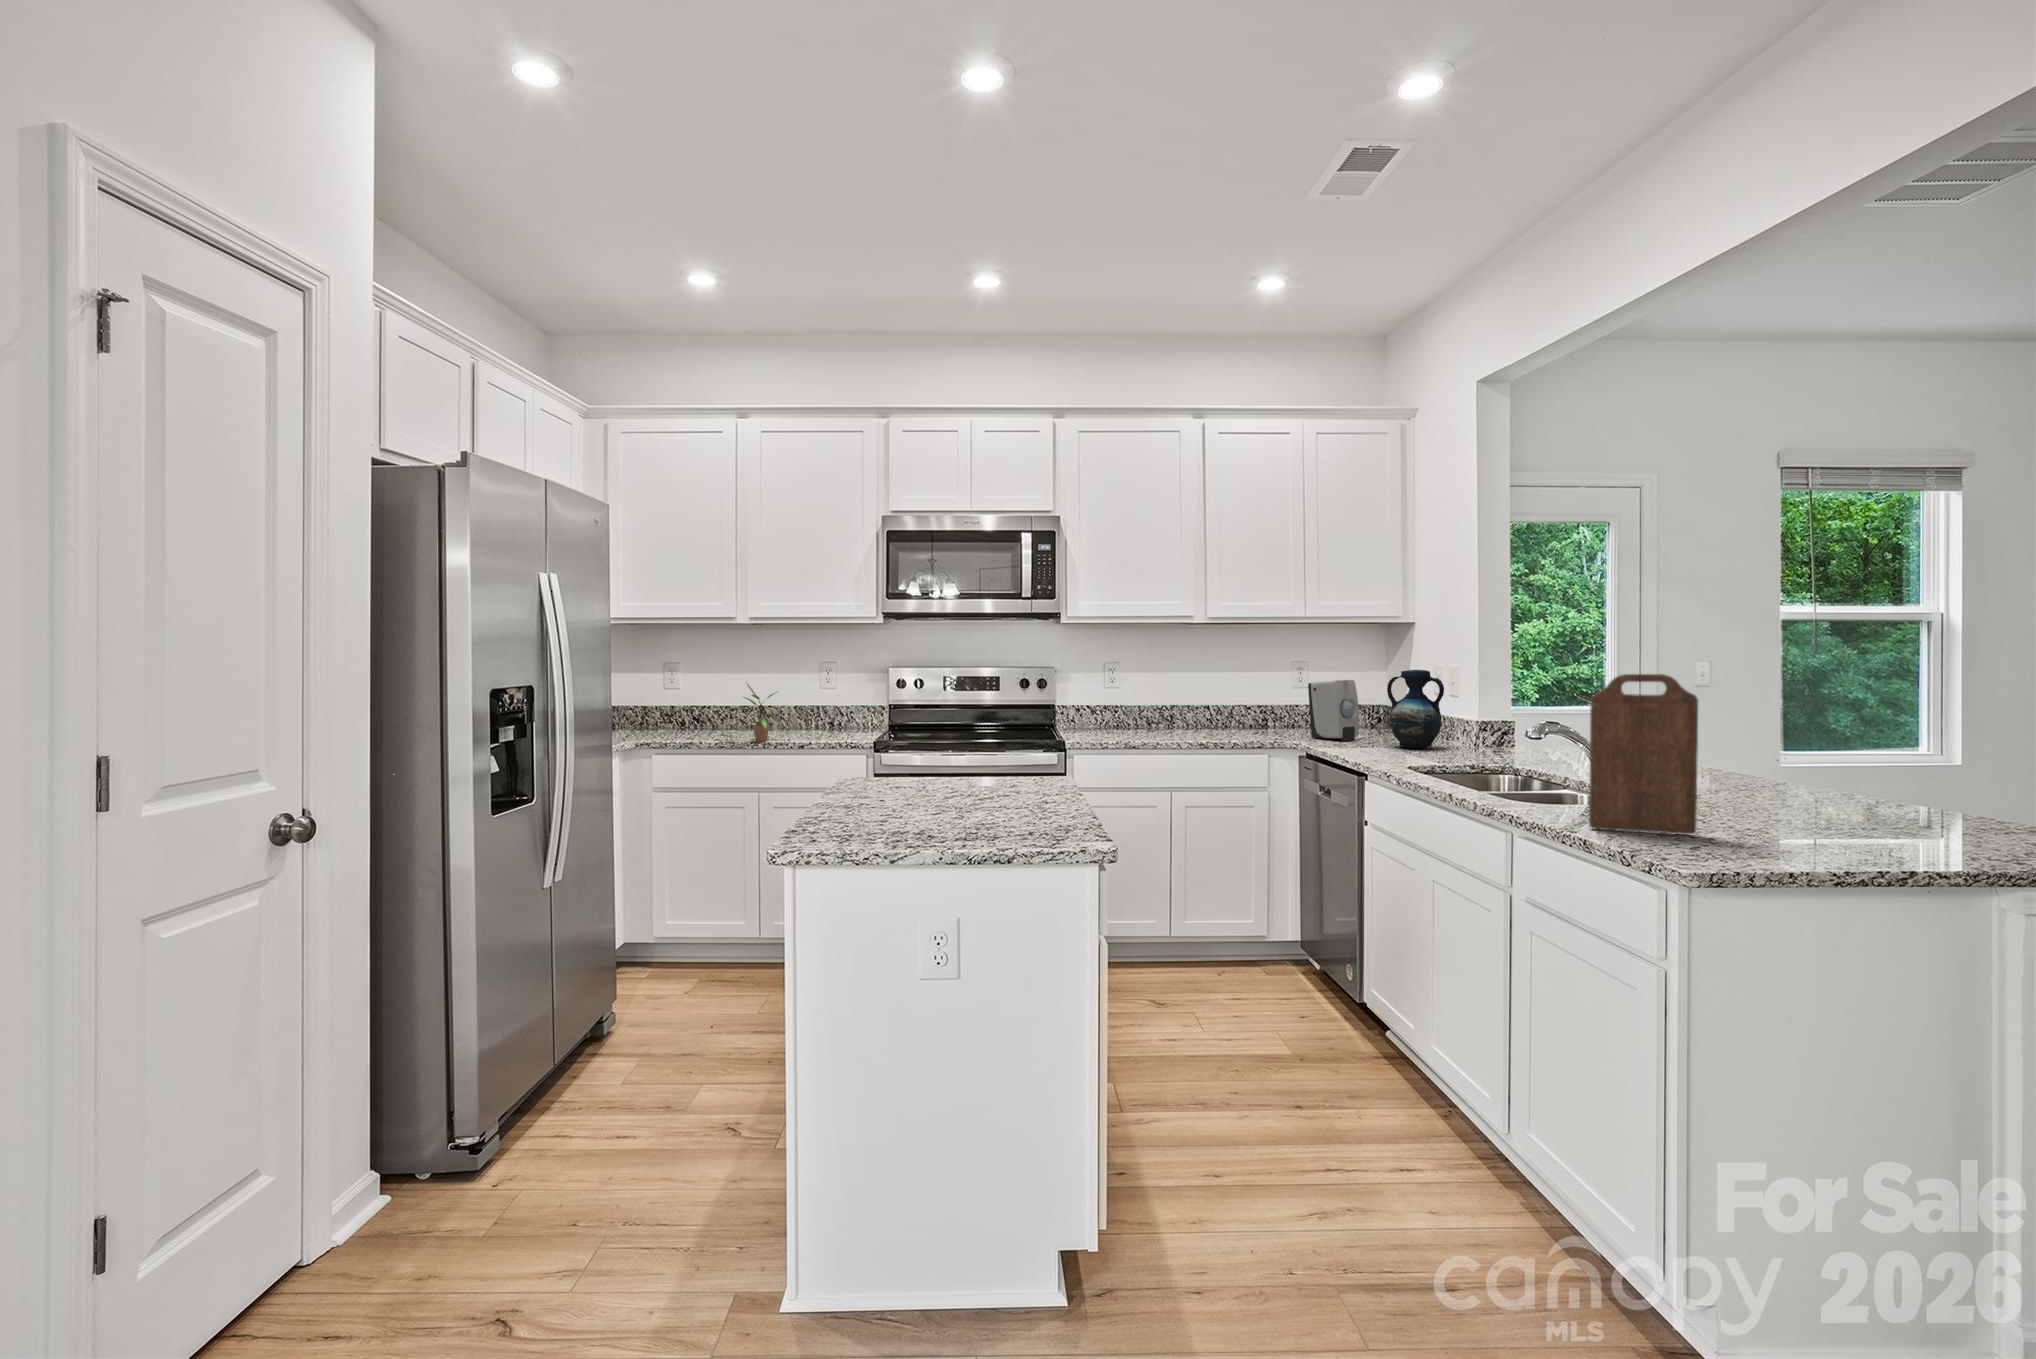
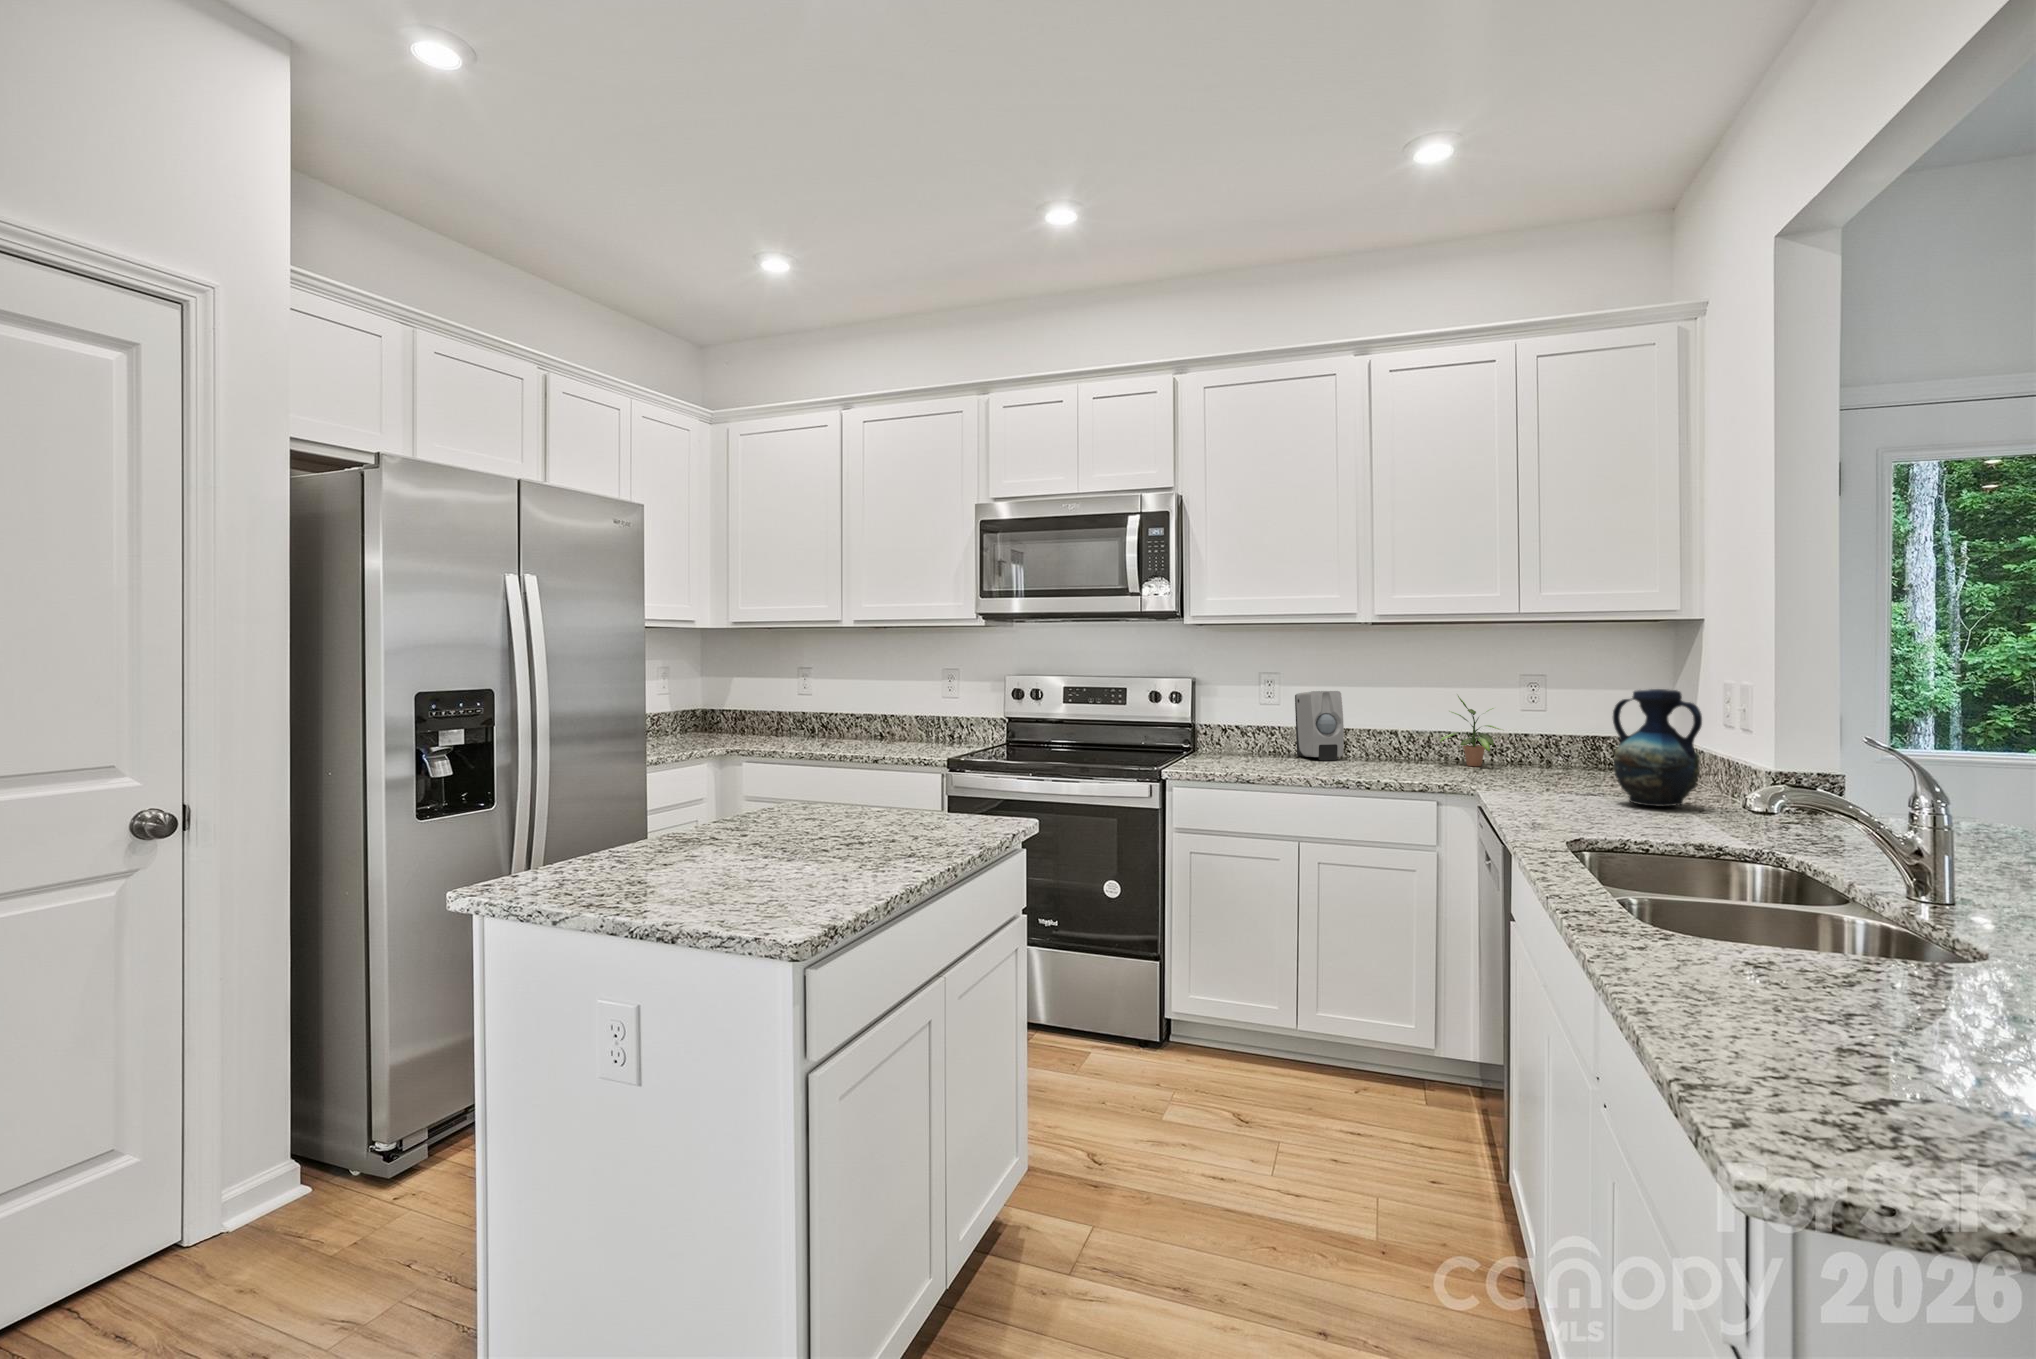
cutting board: present [1589,674,1698,834] -> none [1715,704,1959,1041]
soap dispenser: present [1308,680,1359,741] -> present [1295,691,1344,761]
potted plant: present [732,682,781,742] -> present [1440,696,1502,766]

